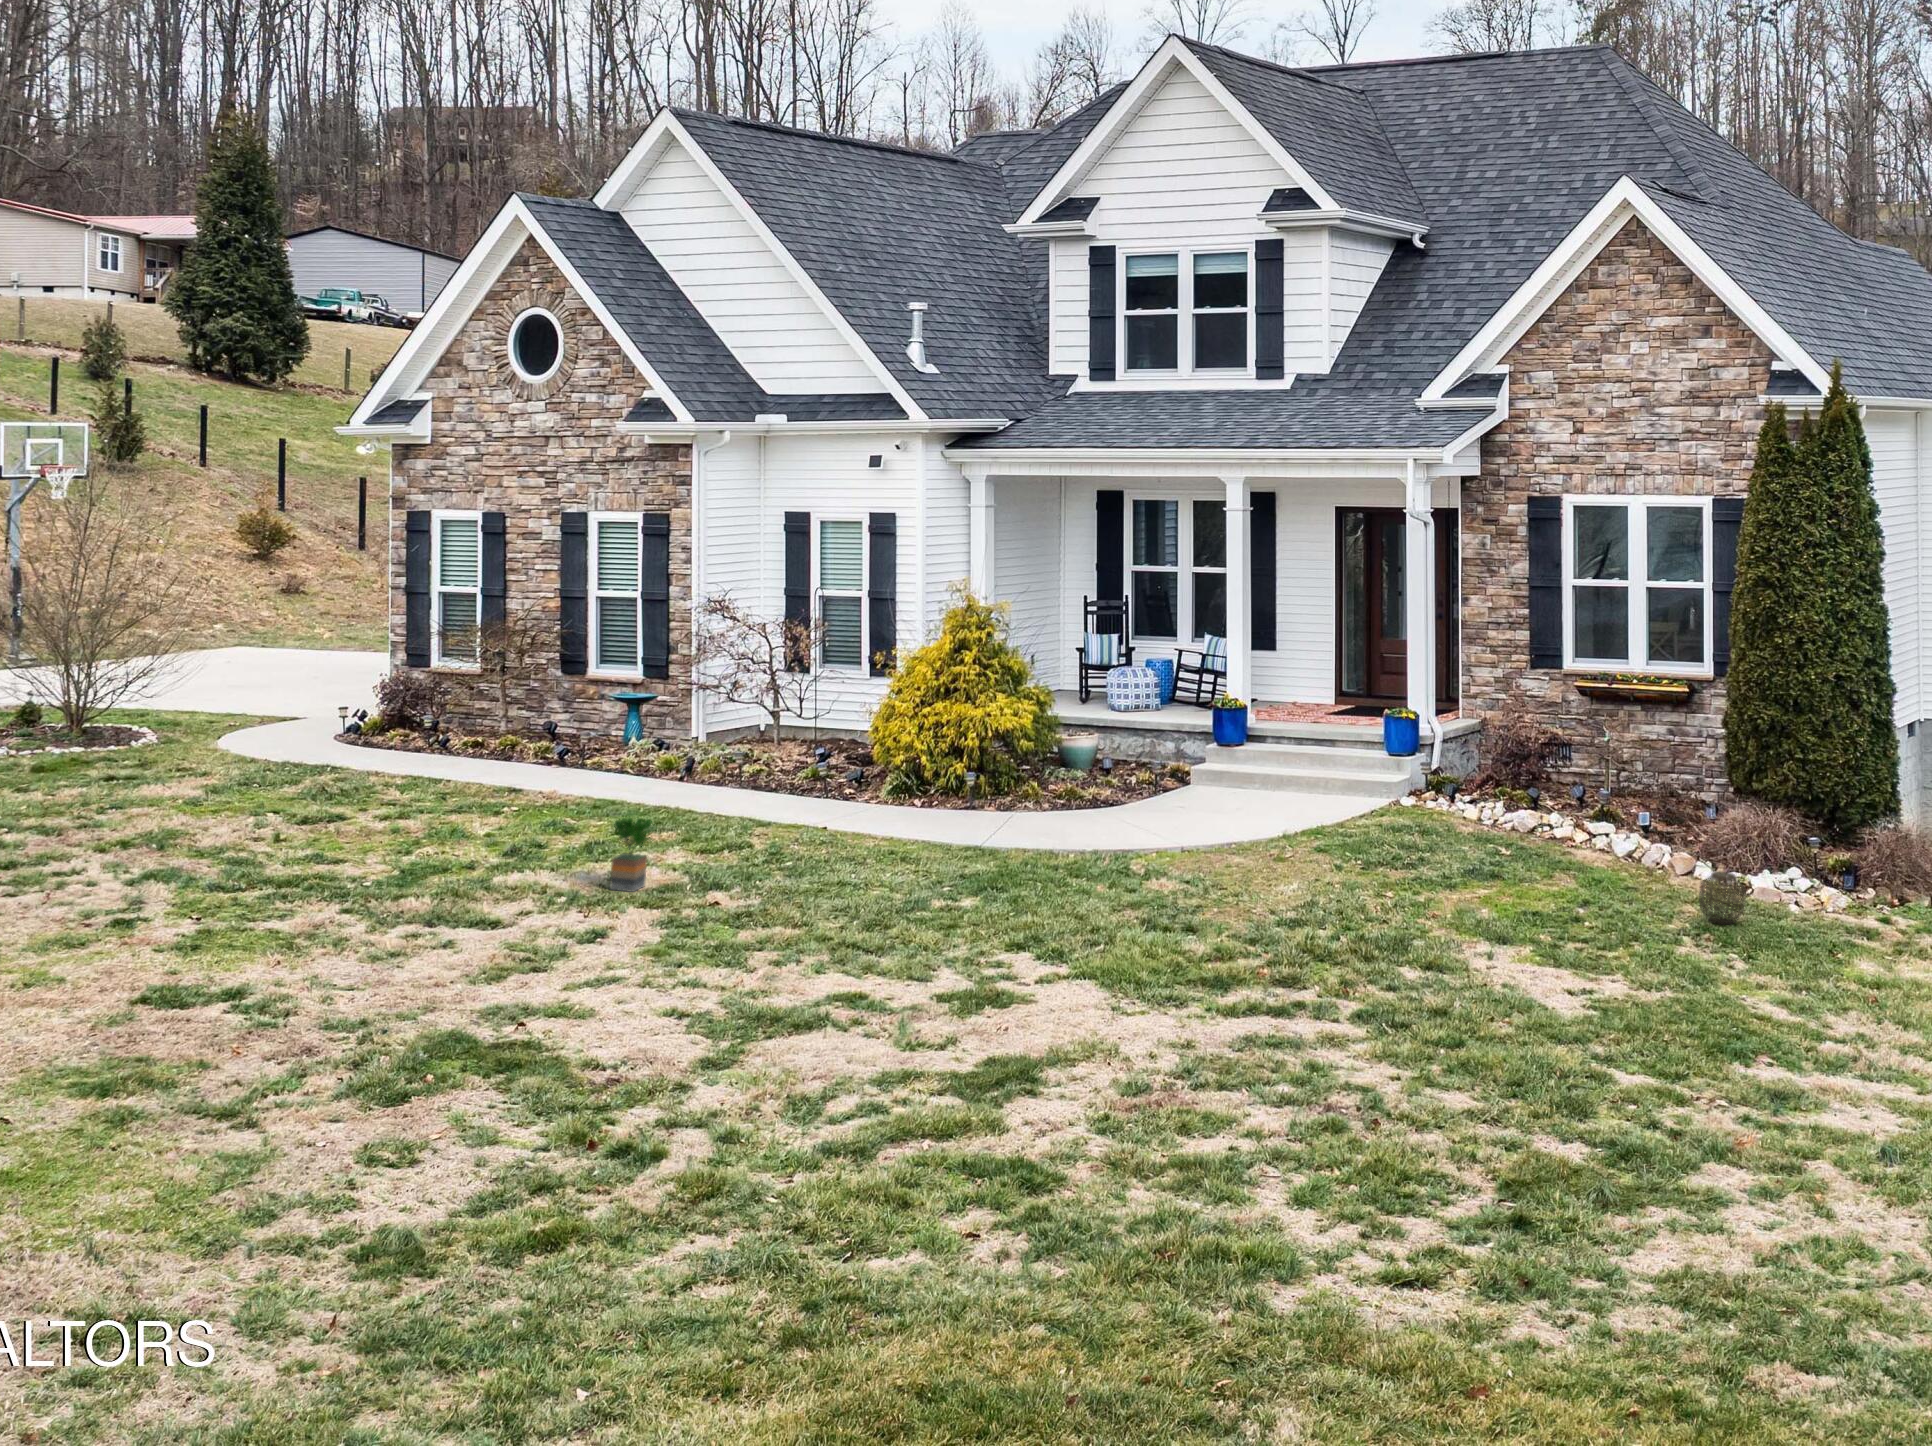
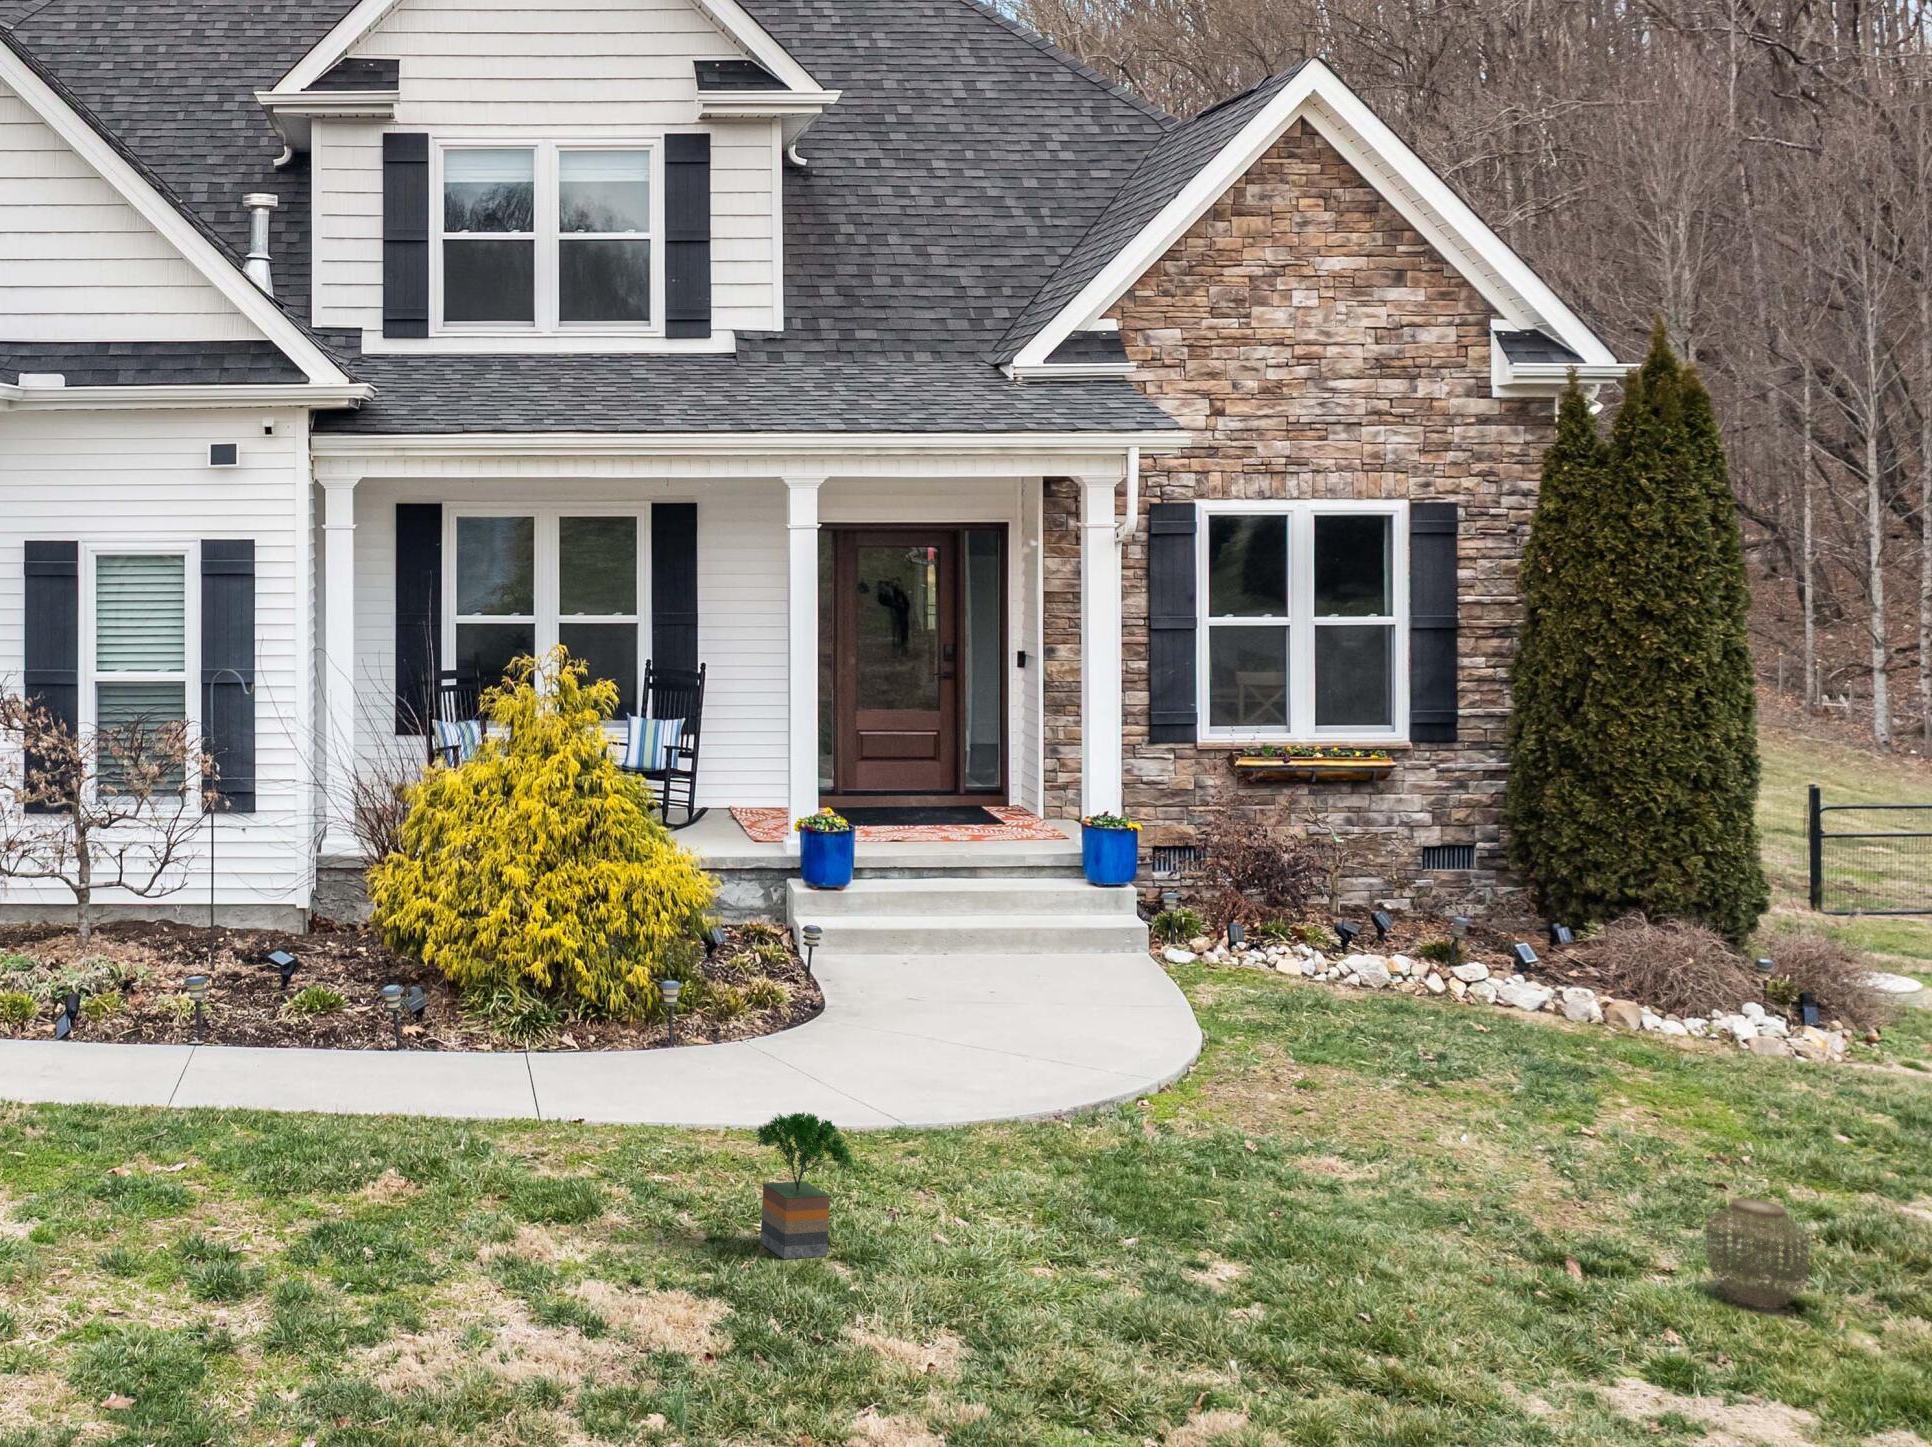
woven basket: present [1699,871,1746,925] -> present [1706,1197,1810,1308]

